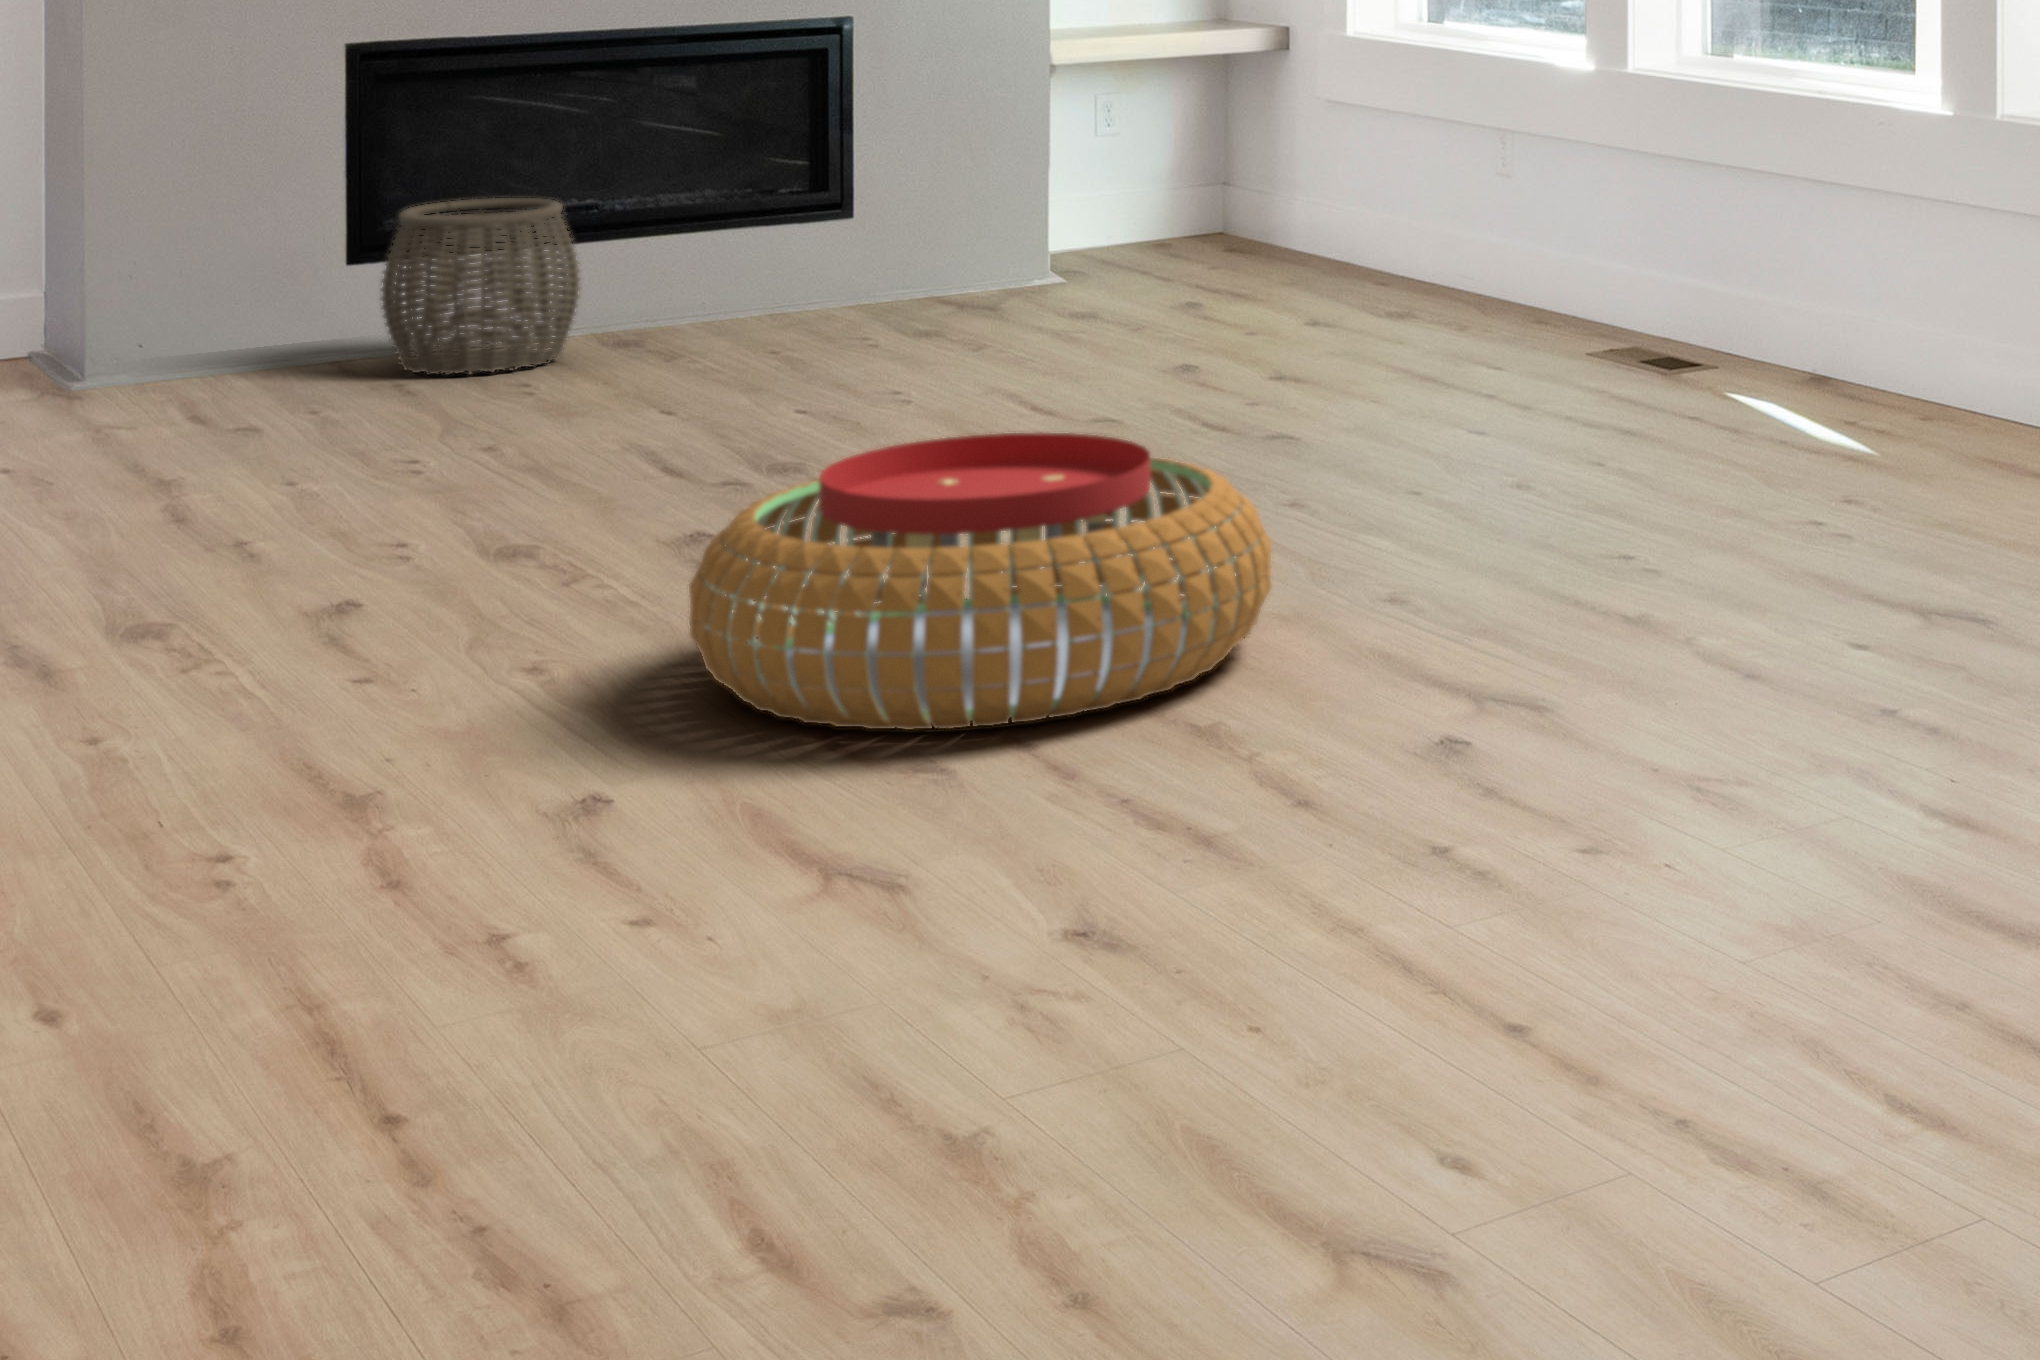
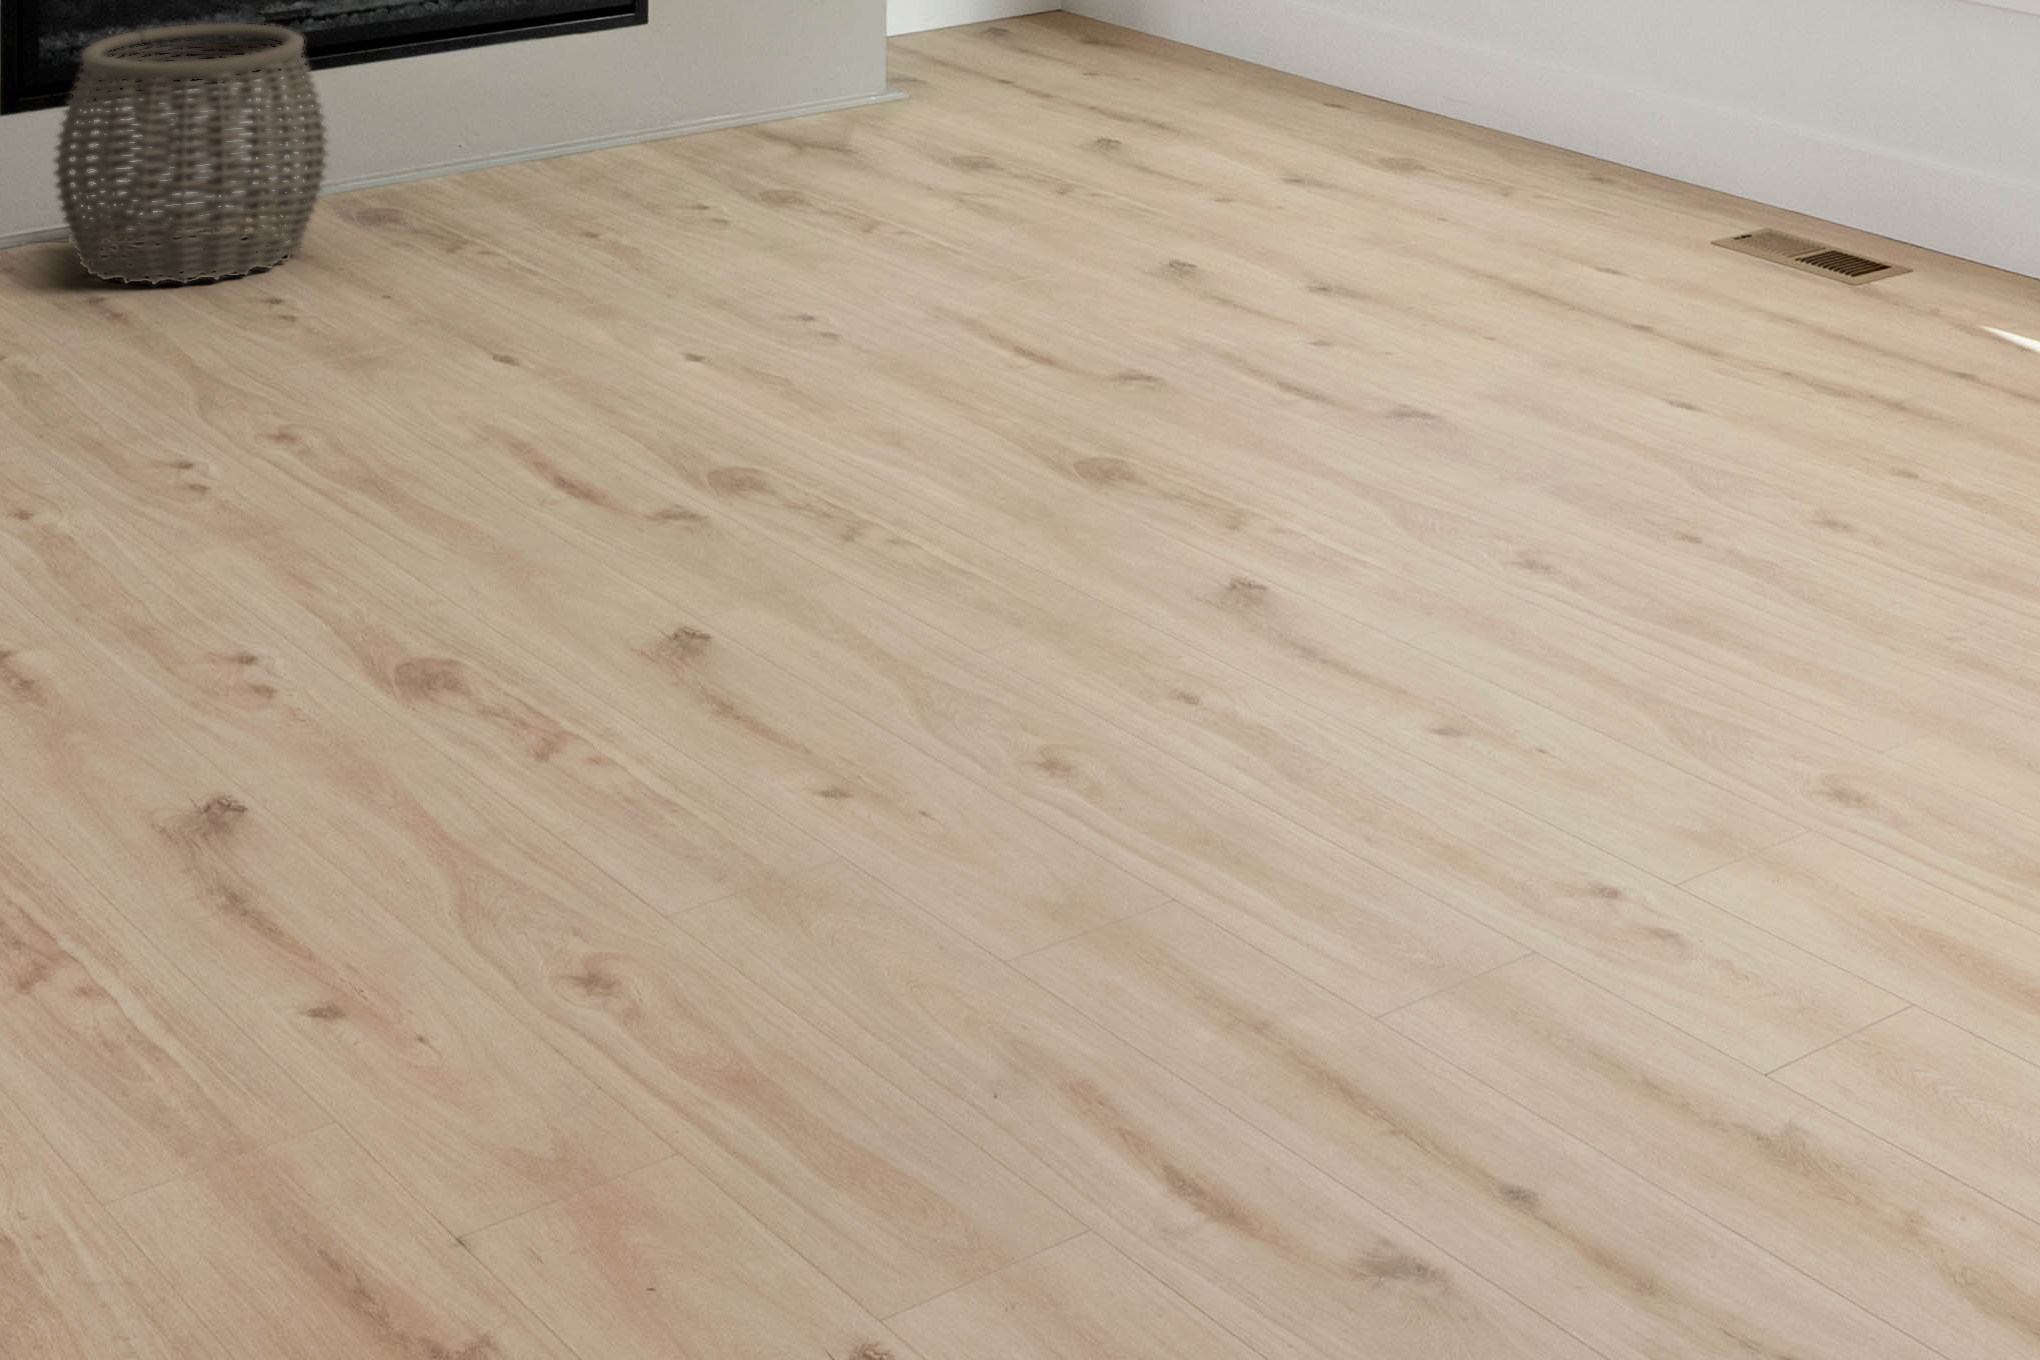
pouf: present [689,433,1272,730] -> none [864,569,1758,1162]

